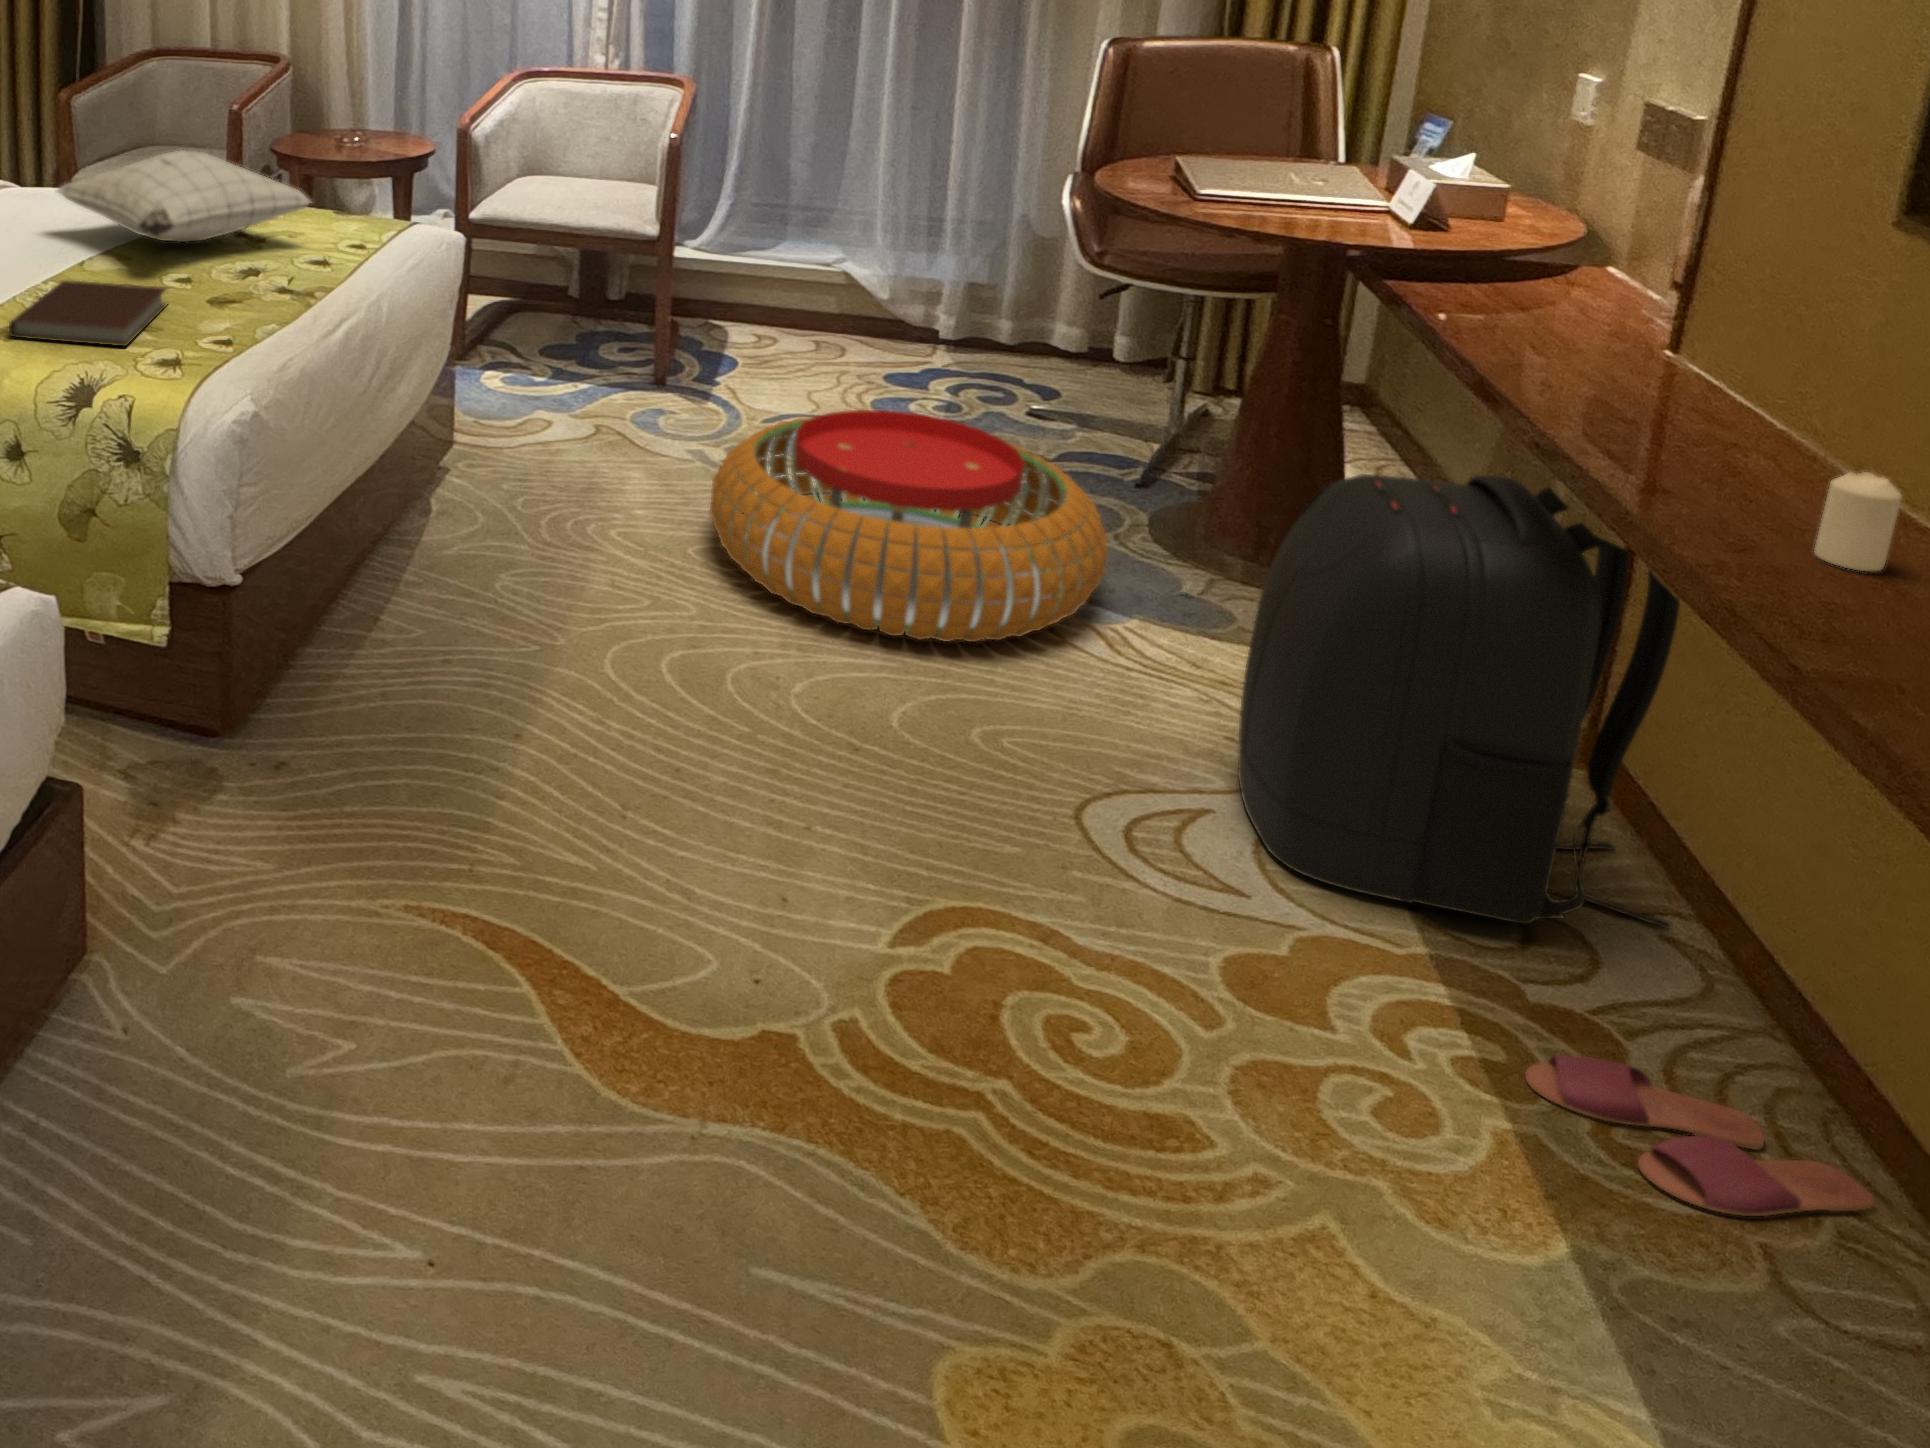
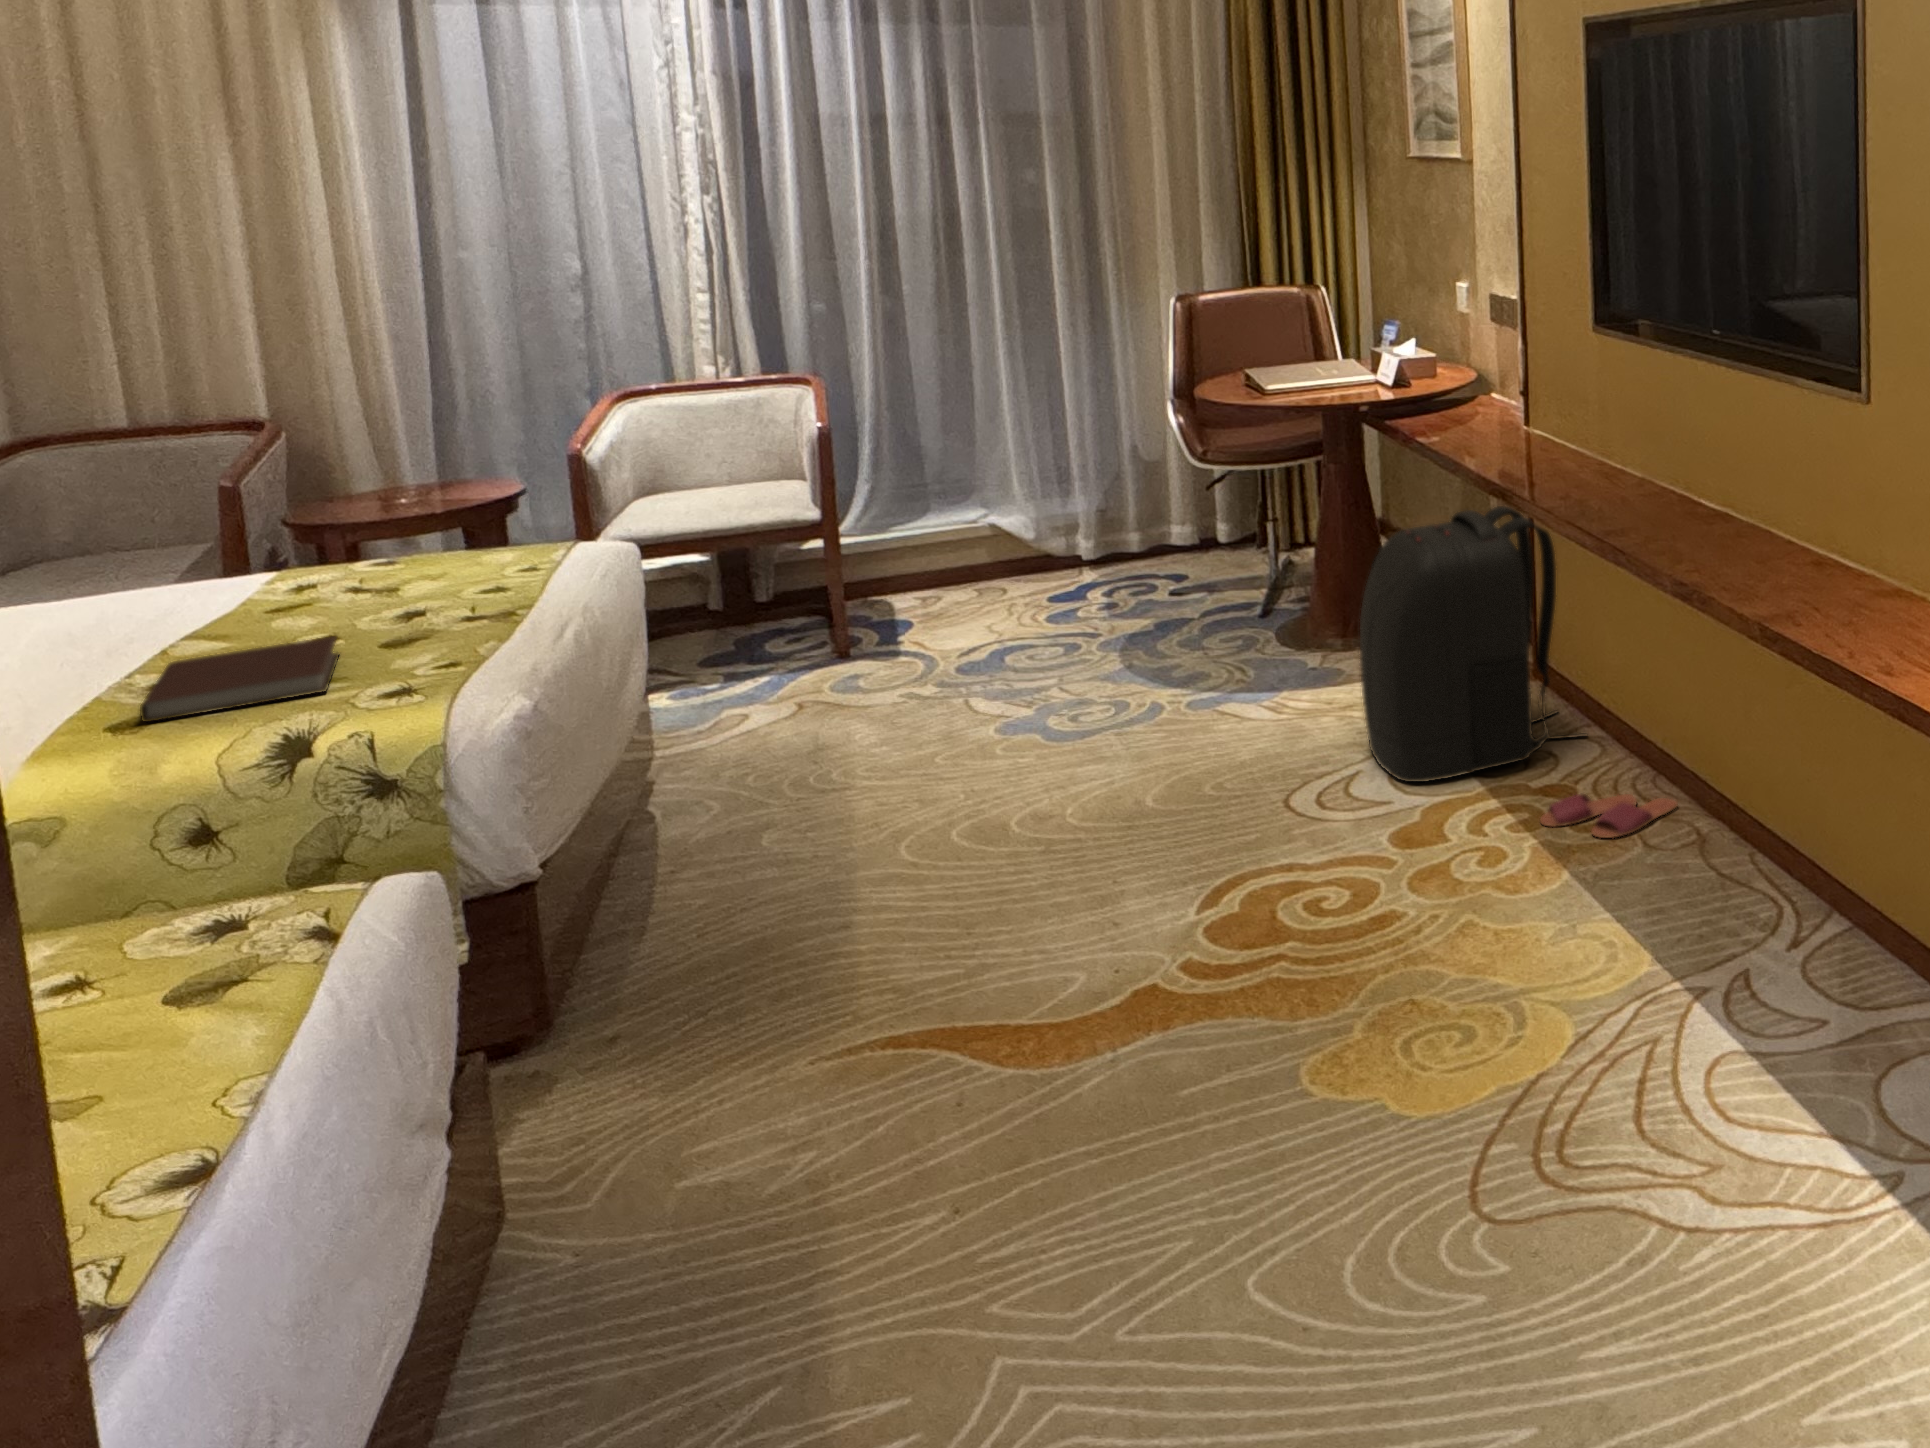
pillow: present [57,151,310,242] -> none [76,505,475,609]
pouf: present [710,410,1108,642] -> none [944,594,1260,764]
candle: present [1815,472,1902,571] -> none [1593,449,1620,498]

